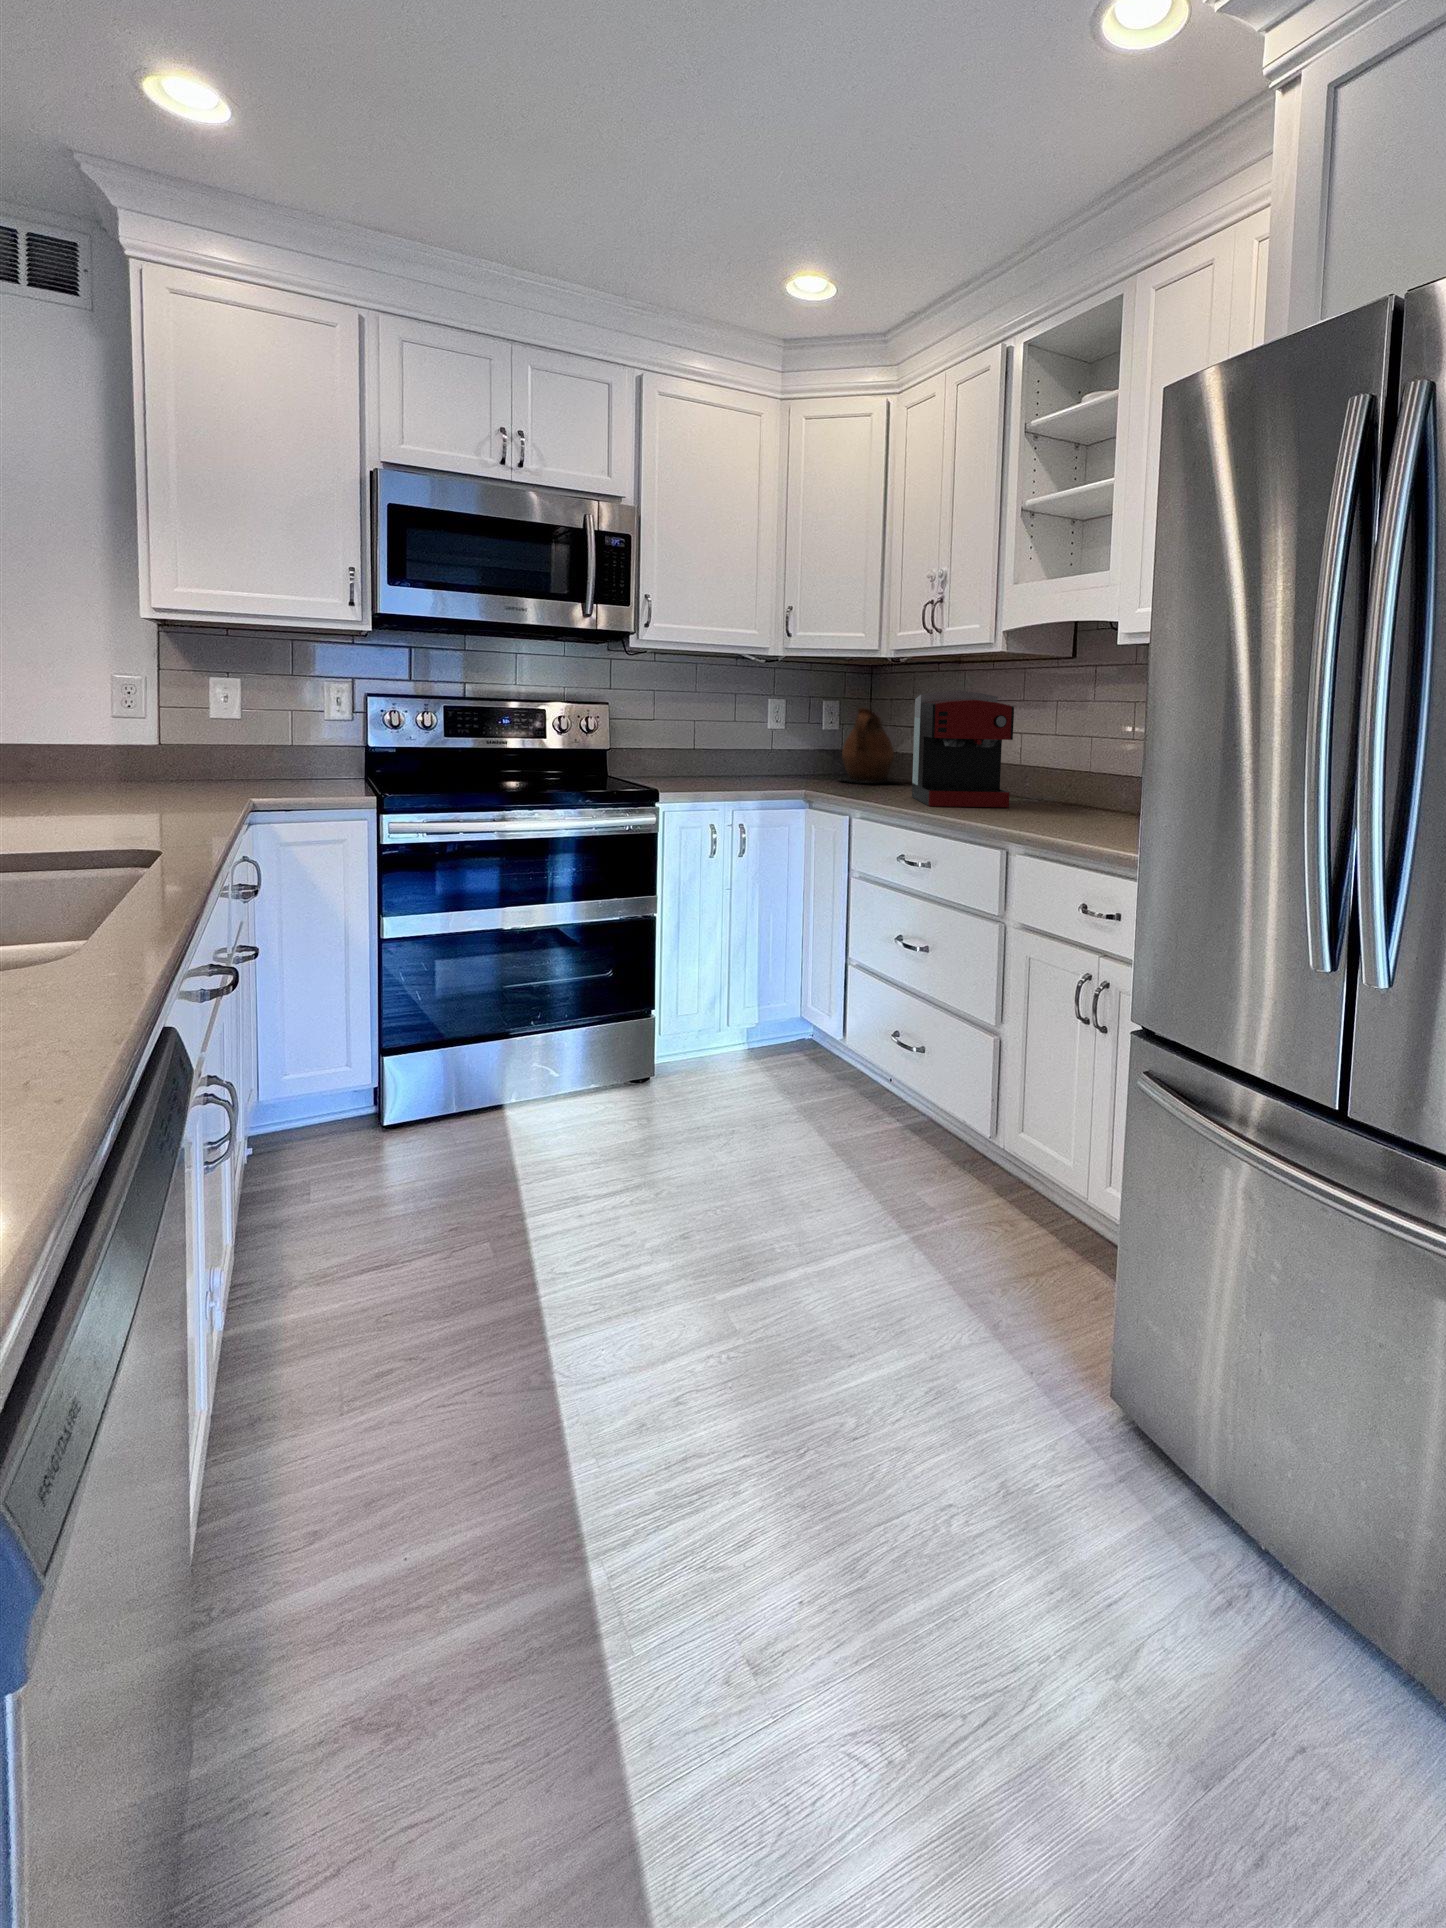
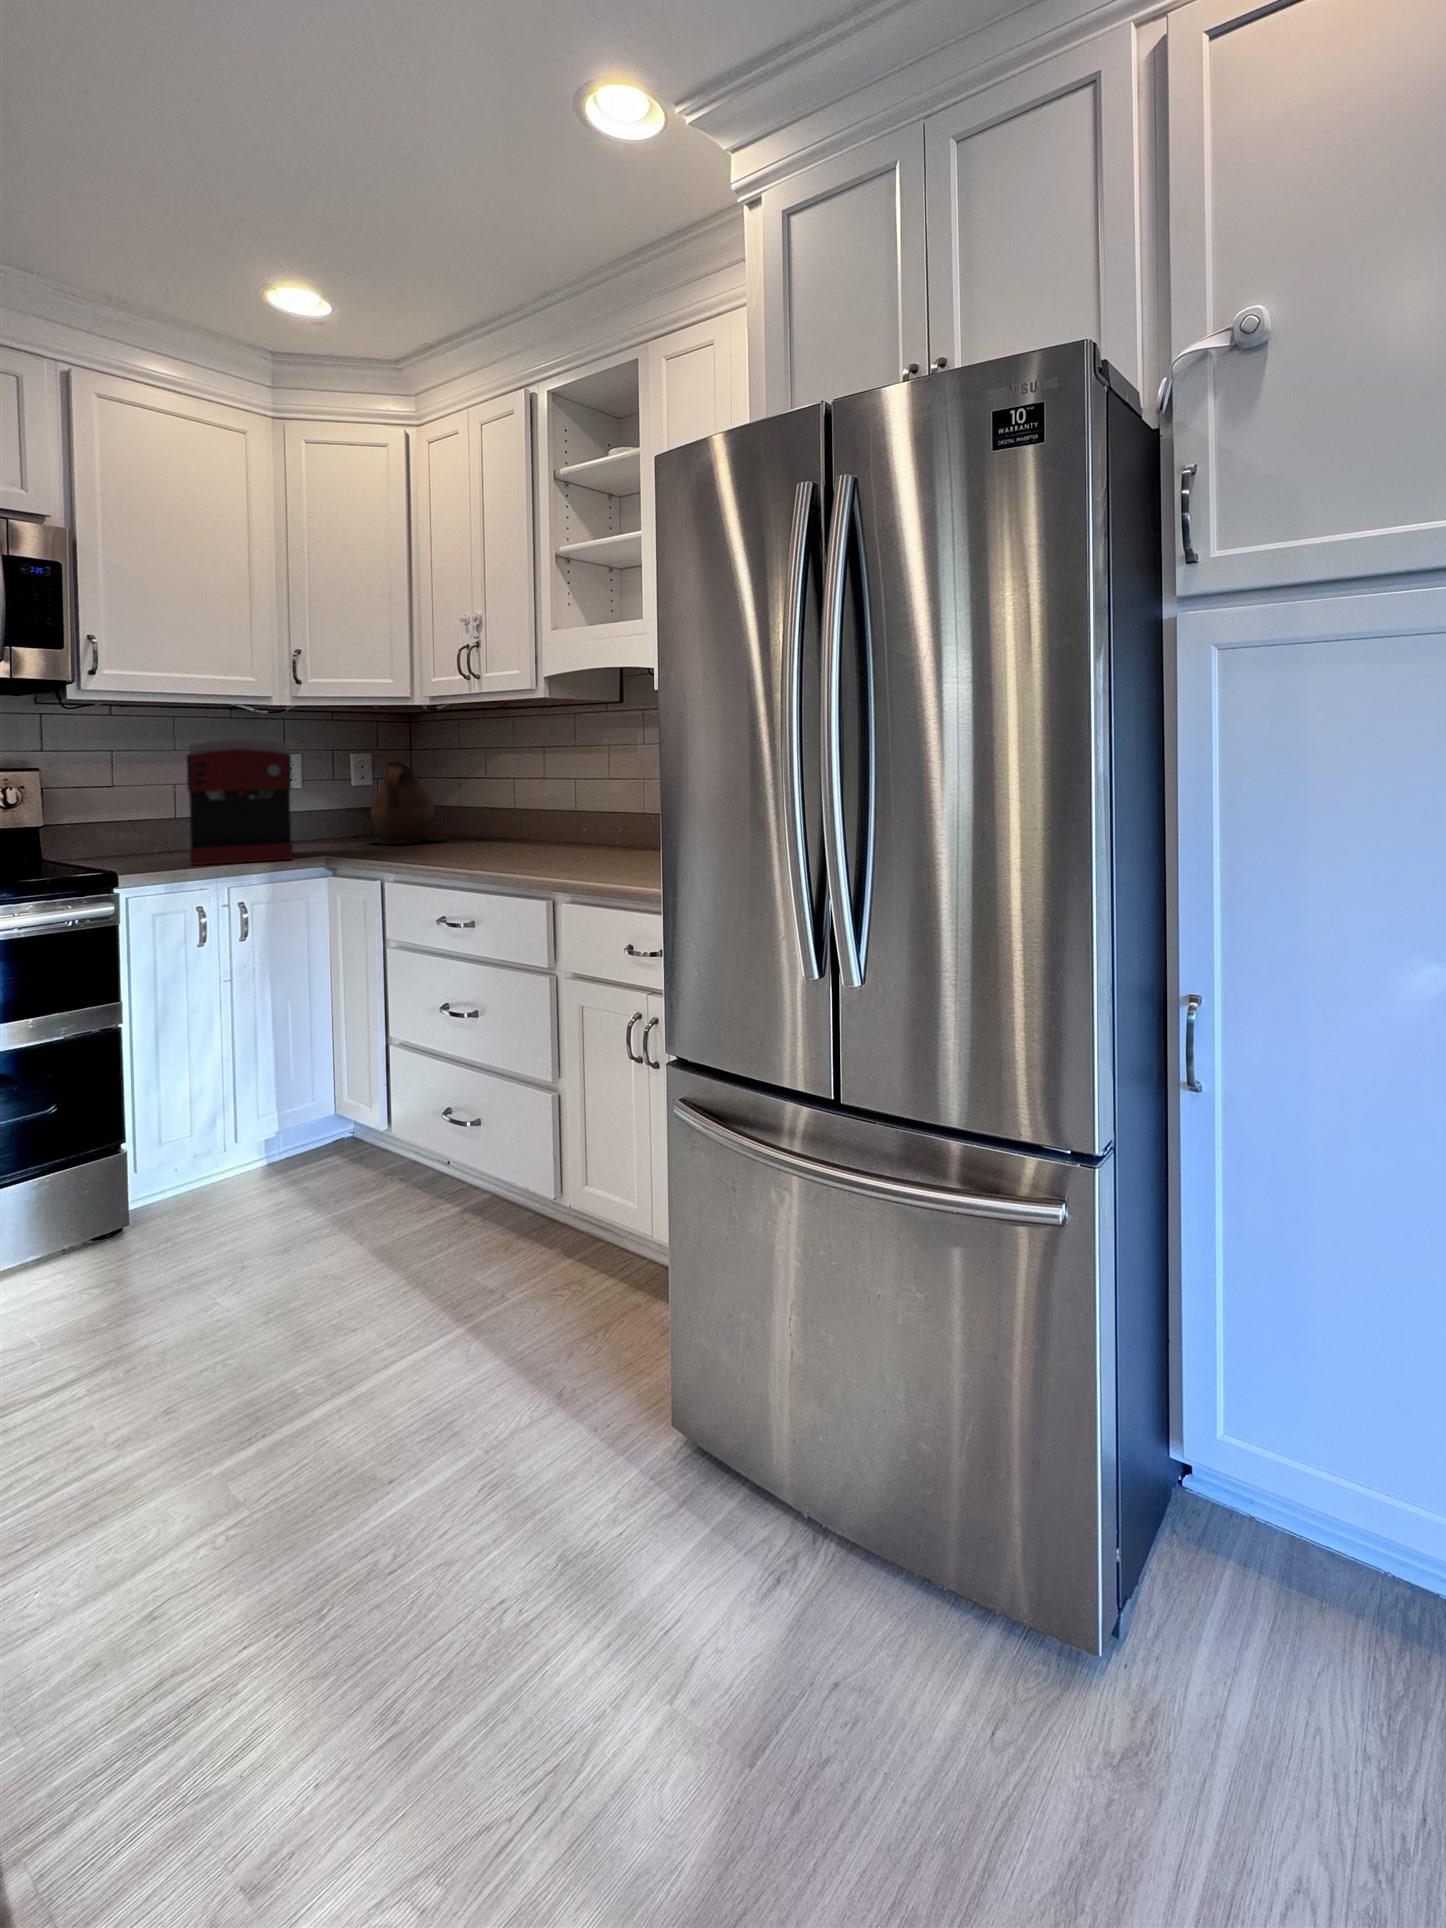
coffee maker: present [912,690,1014,807] -> present [187,739,293,865]

